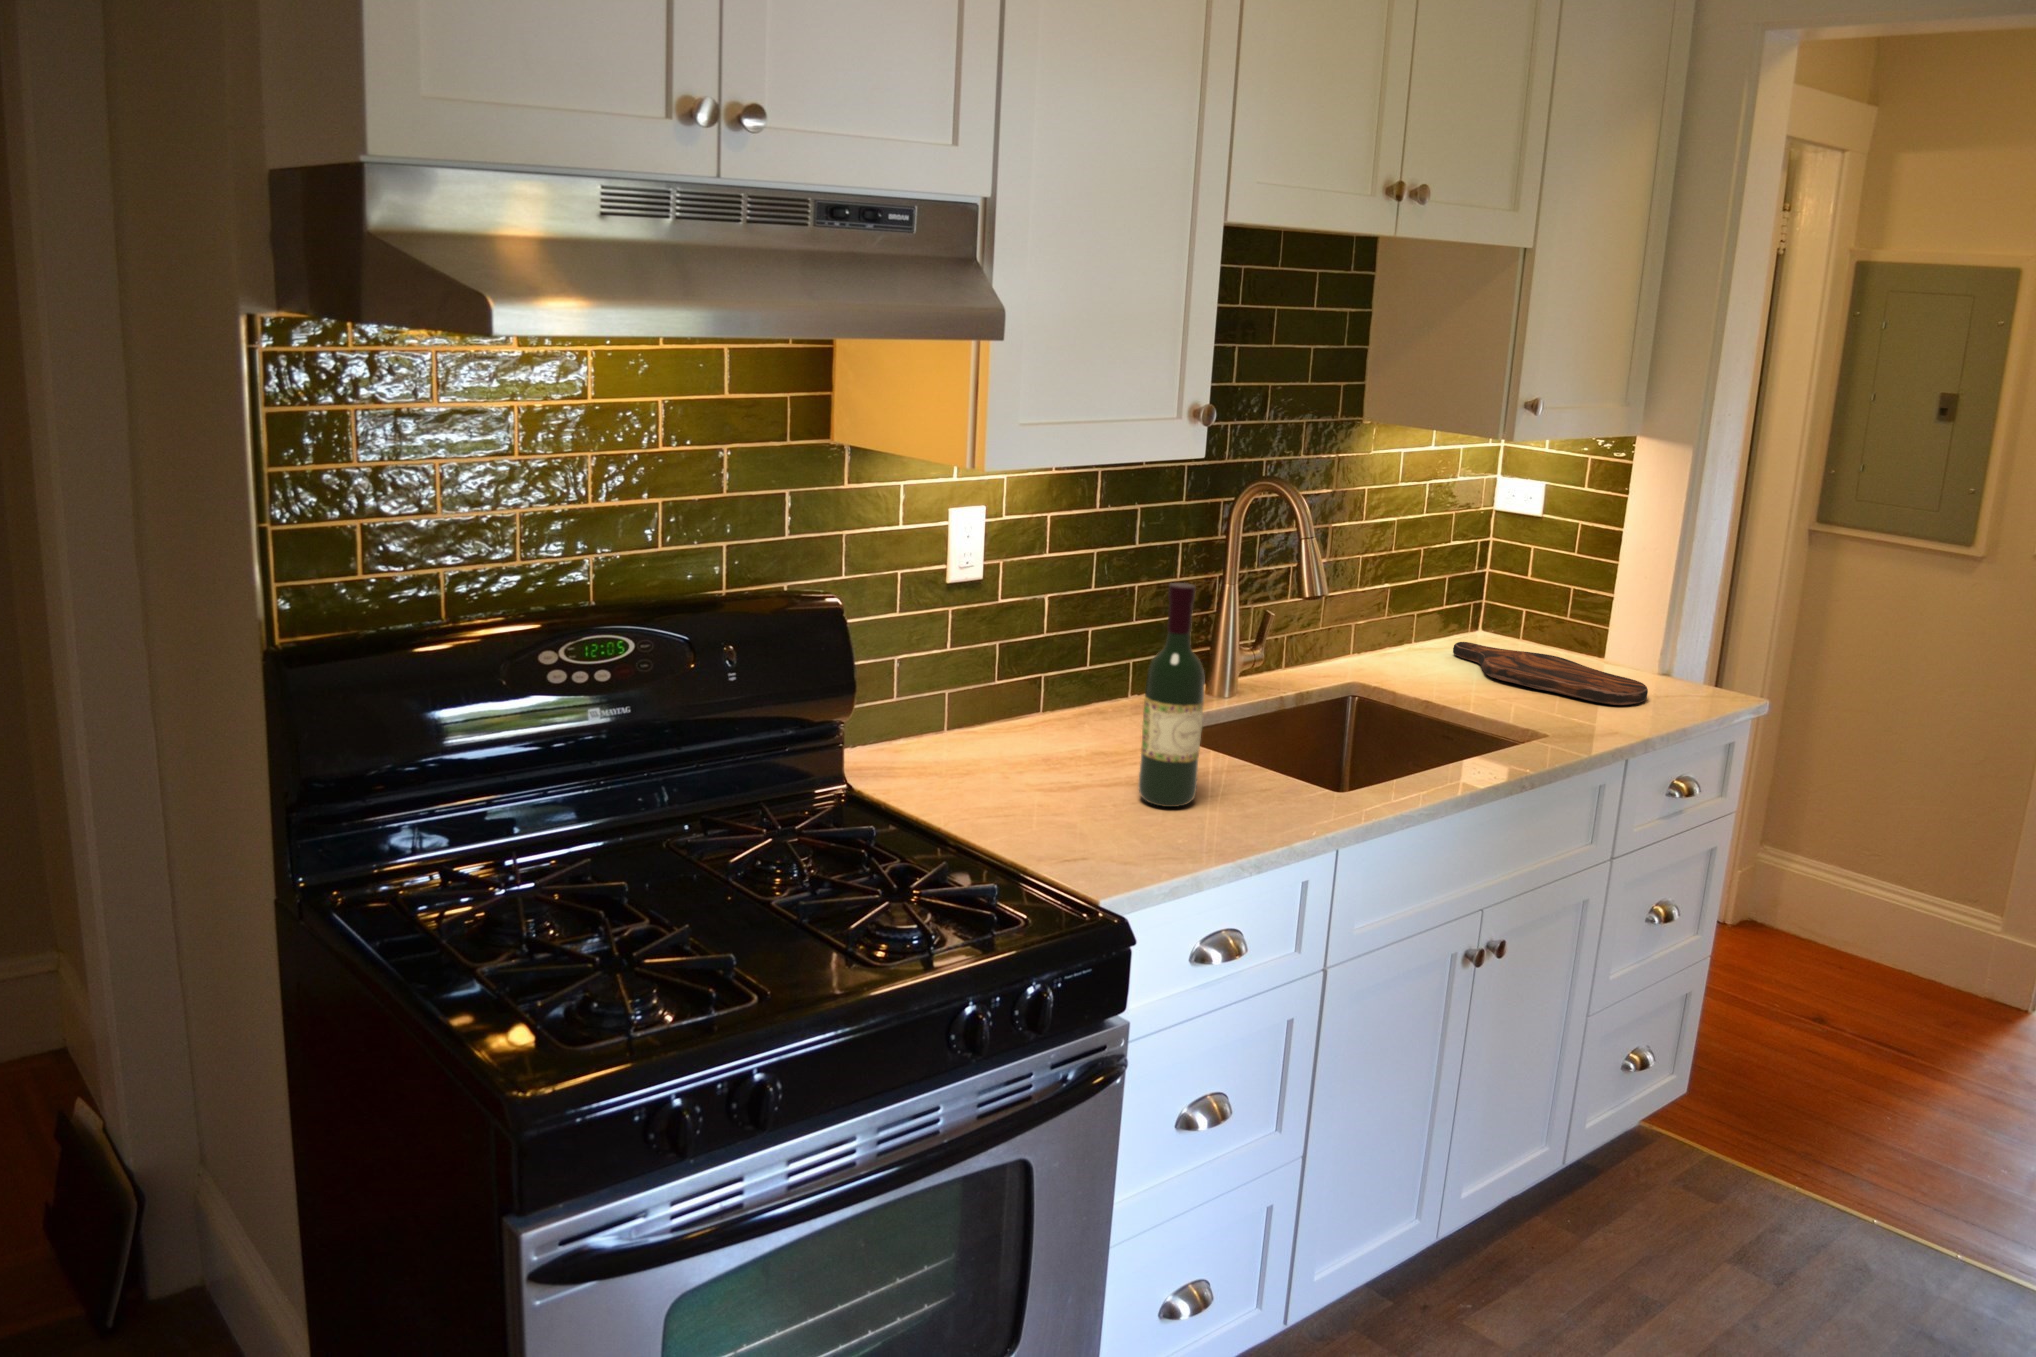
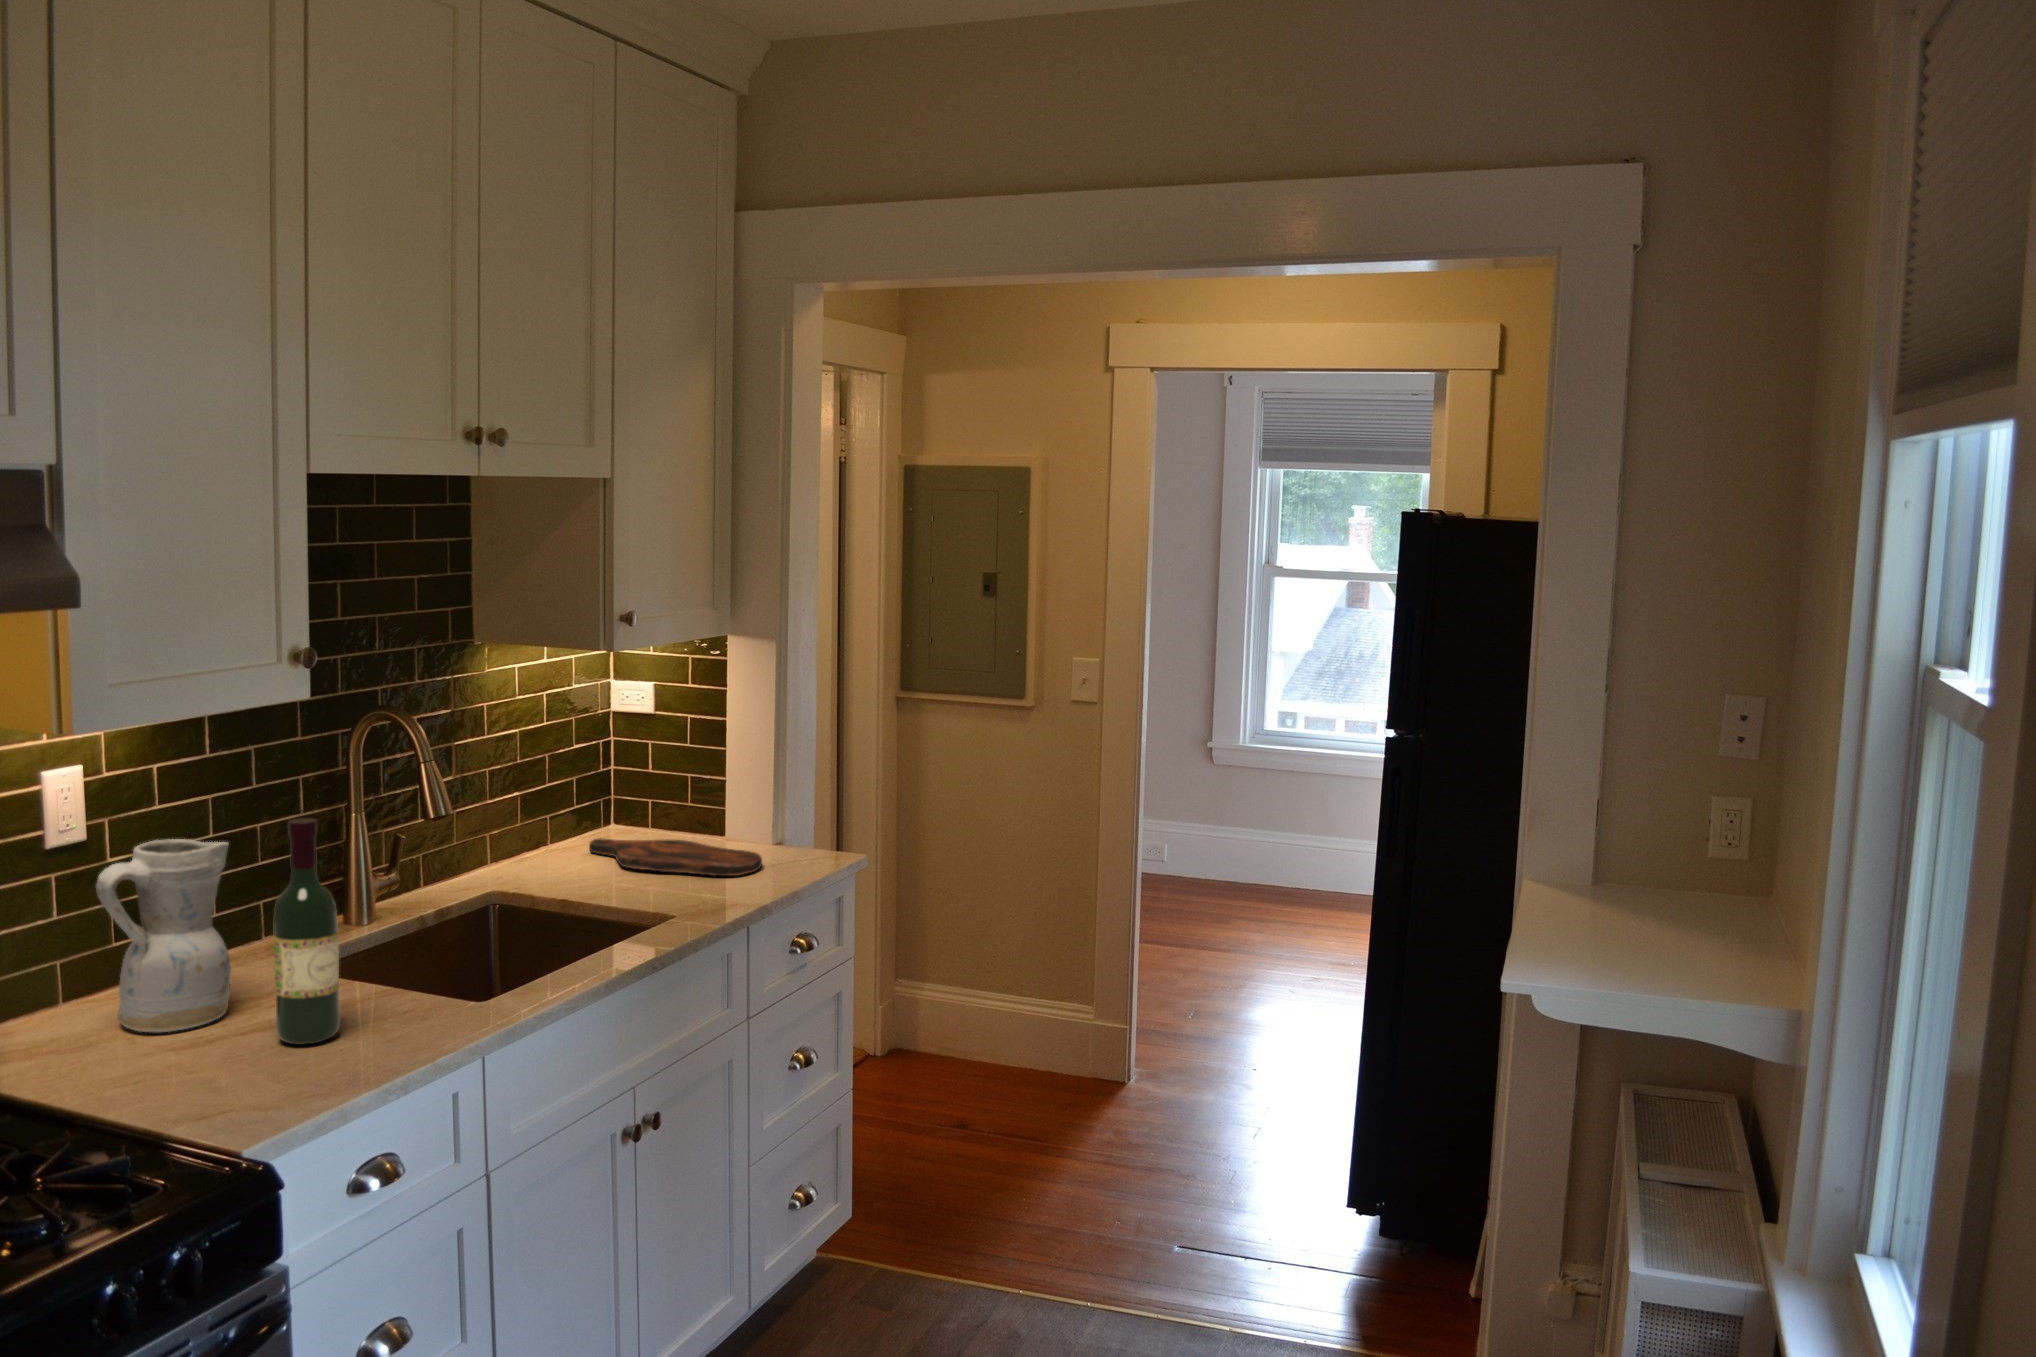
ceramic pitcher: none [999,587,1114,769] -> present [96,839,231,1032]

